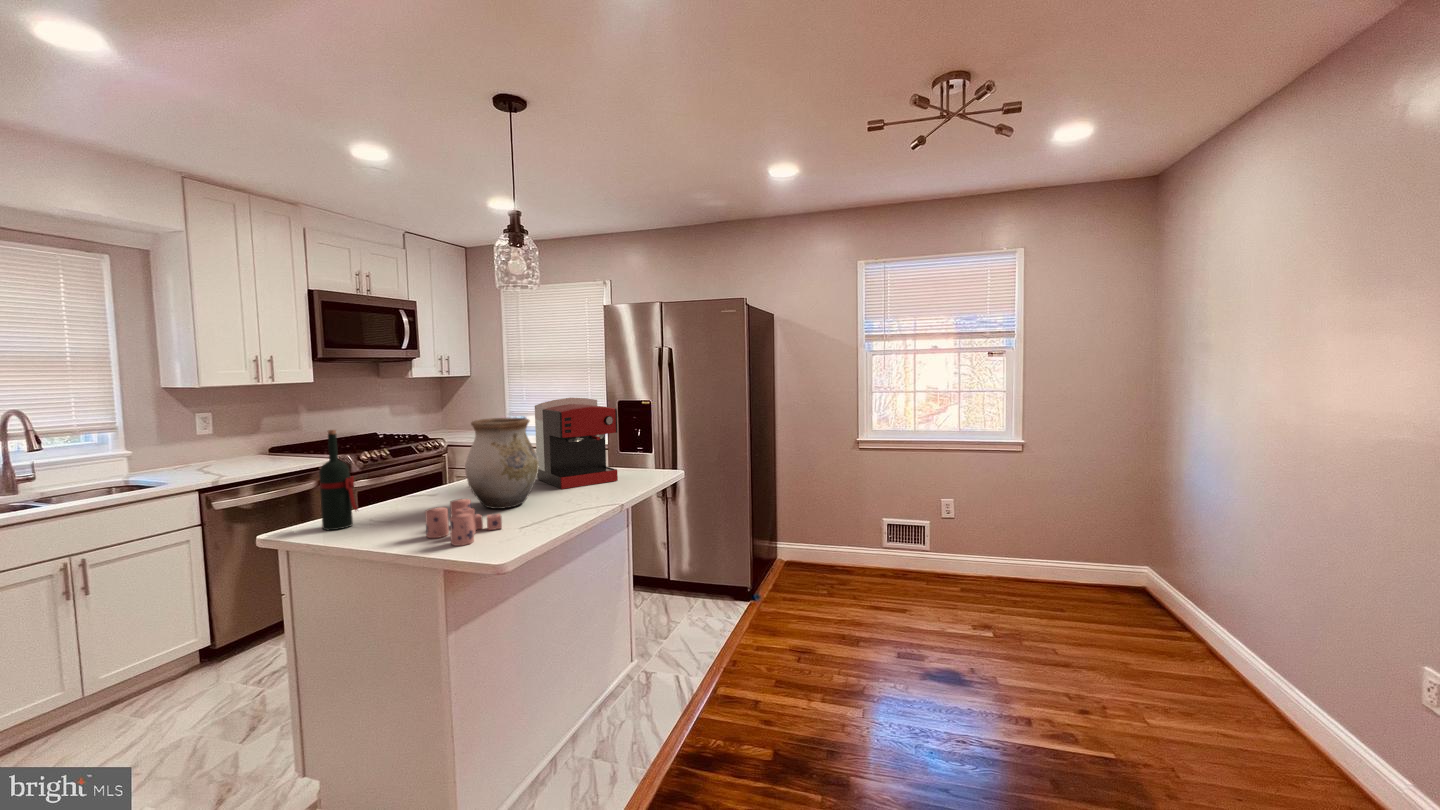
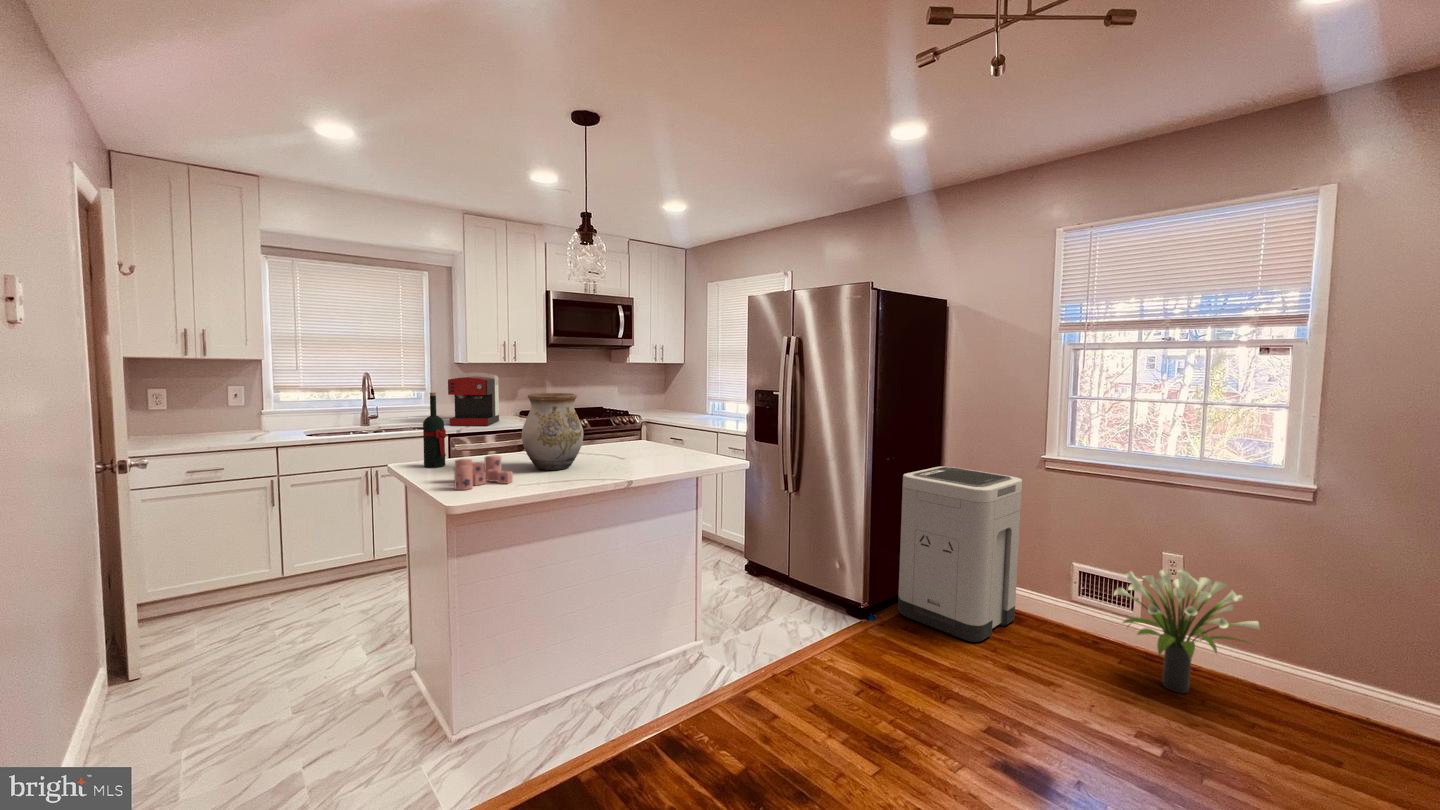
coffee maker: present [535,398,618,489] -> present [448,372,499,425]
trash can: none [769,456,852,597] -> present [898,466,1022,642]
potted plant: none [930,508,1014,594] -> present [1114,569,1260,693]

